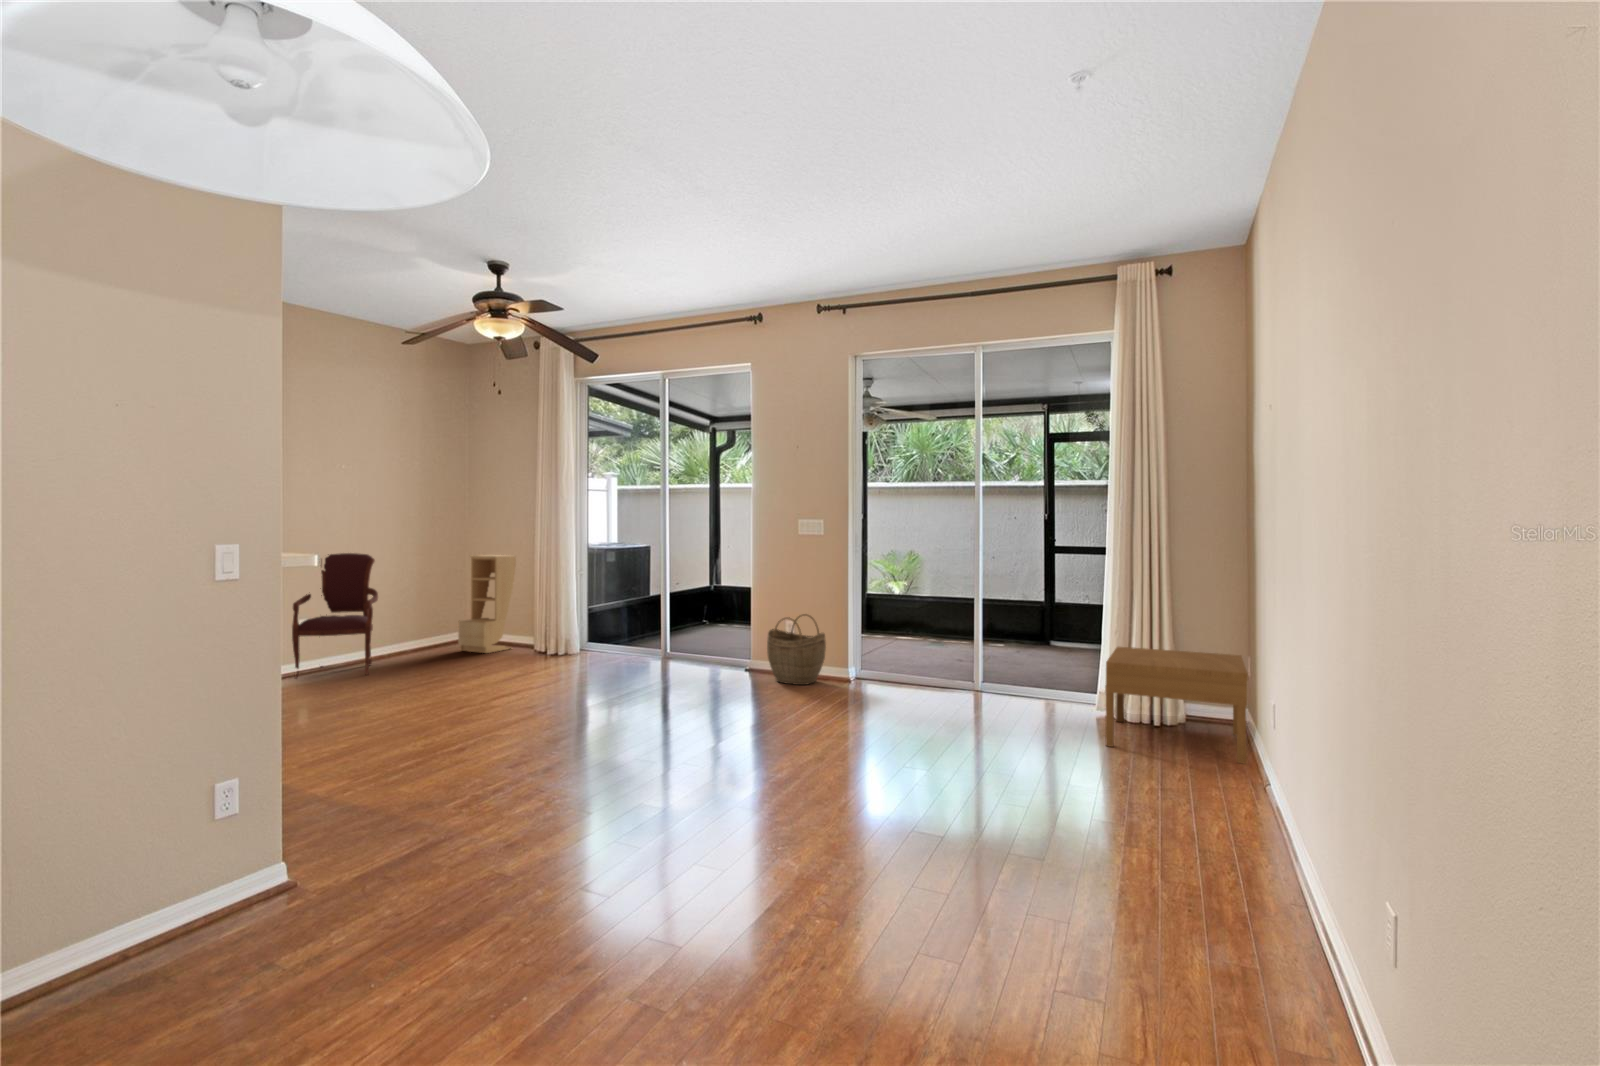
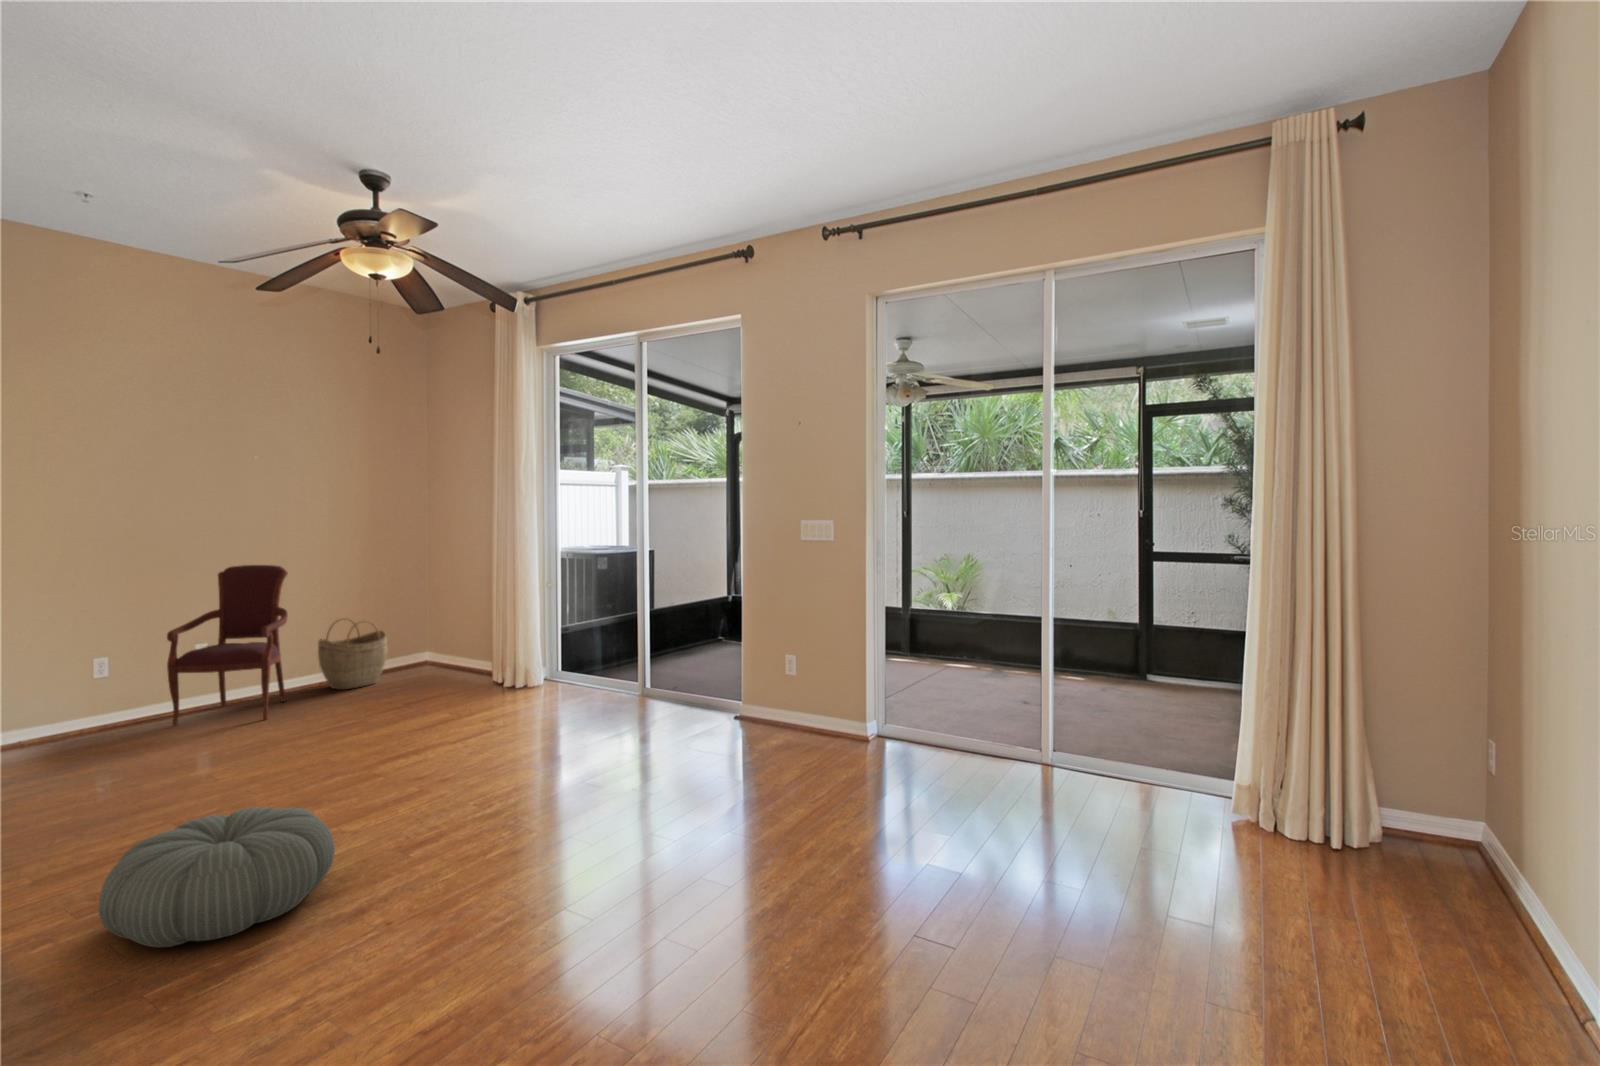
bookshelf: present [458,555,516,653] -> none [404,561,475,682]
woven basket: present [767,614,826,685] -> present [318,618,387,690]
coffee table: present [1105,647,1248,764] -> none [1271,725,1558,976]
pouf: none [379,697,510,768] -> present [98,807,335,948]

